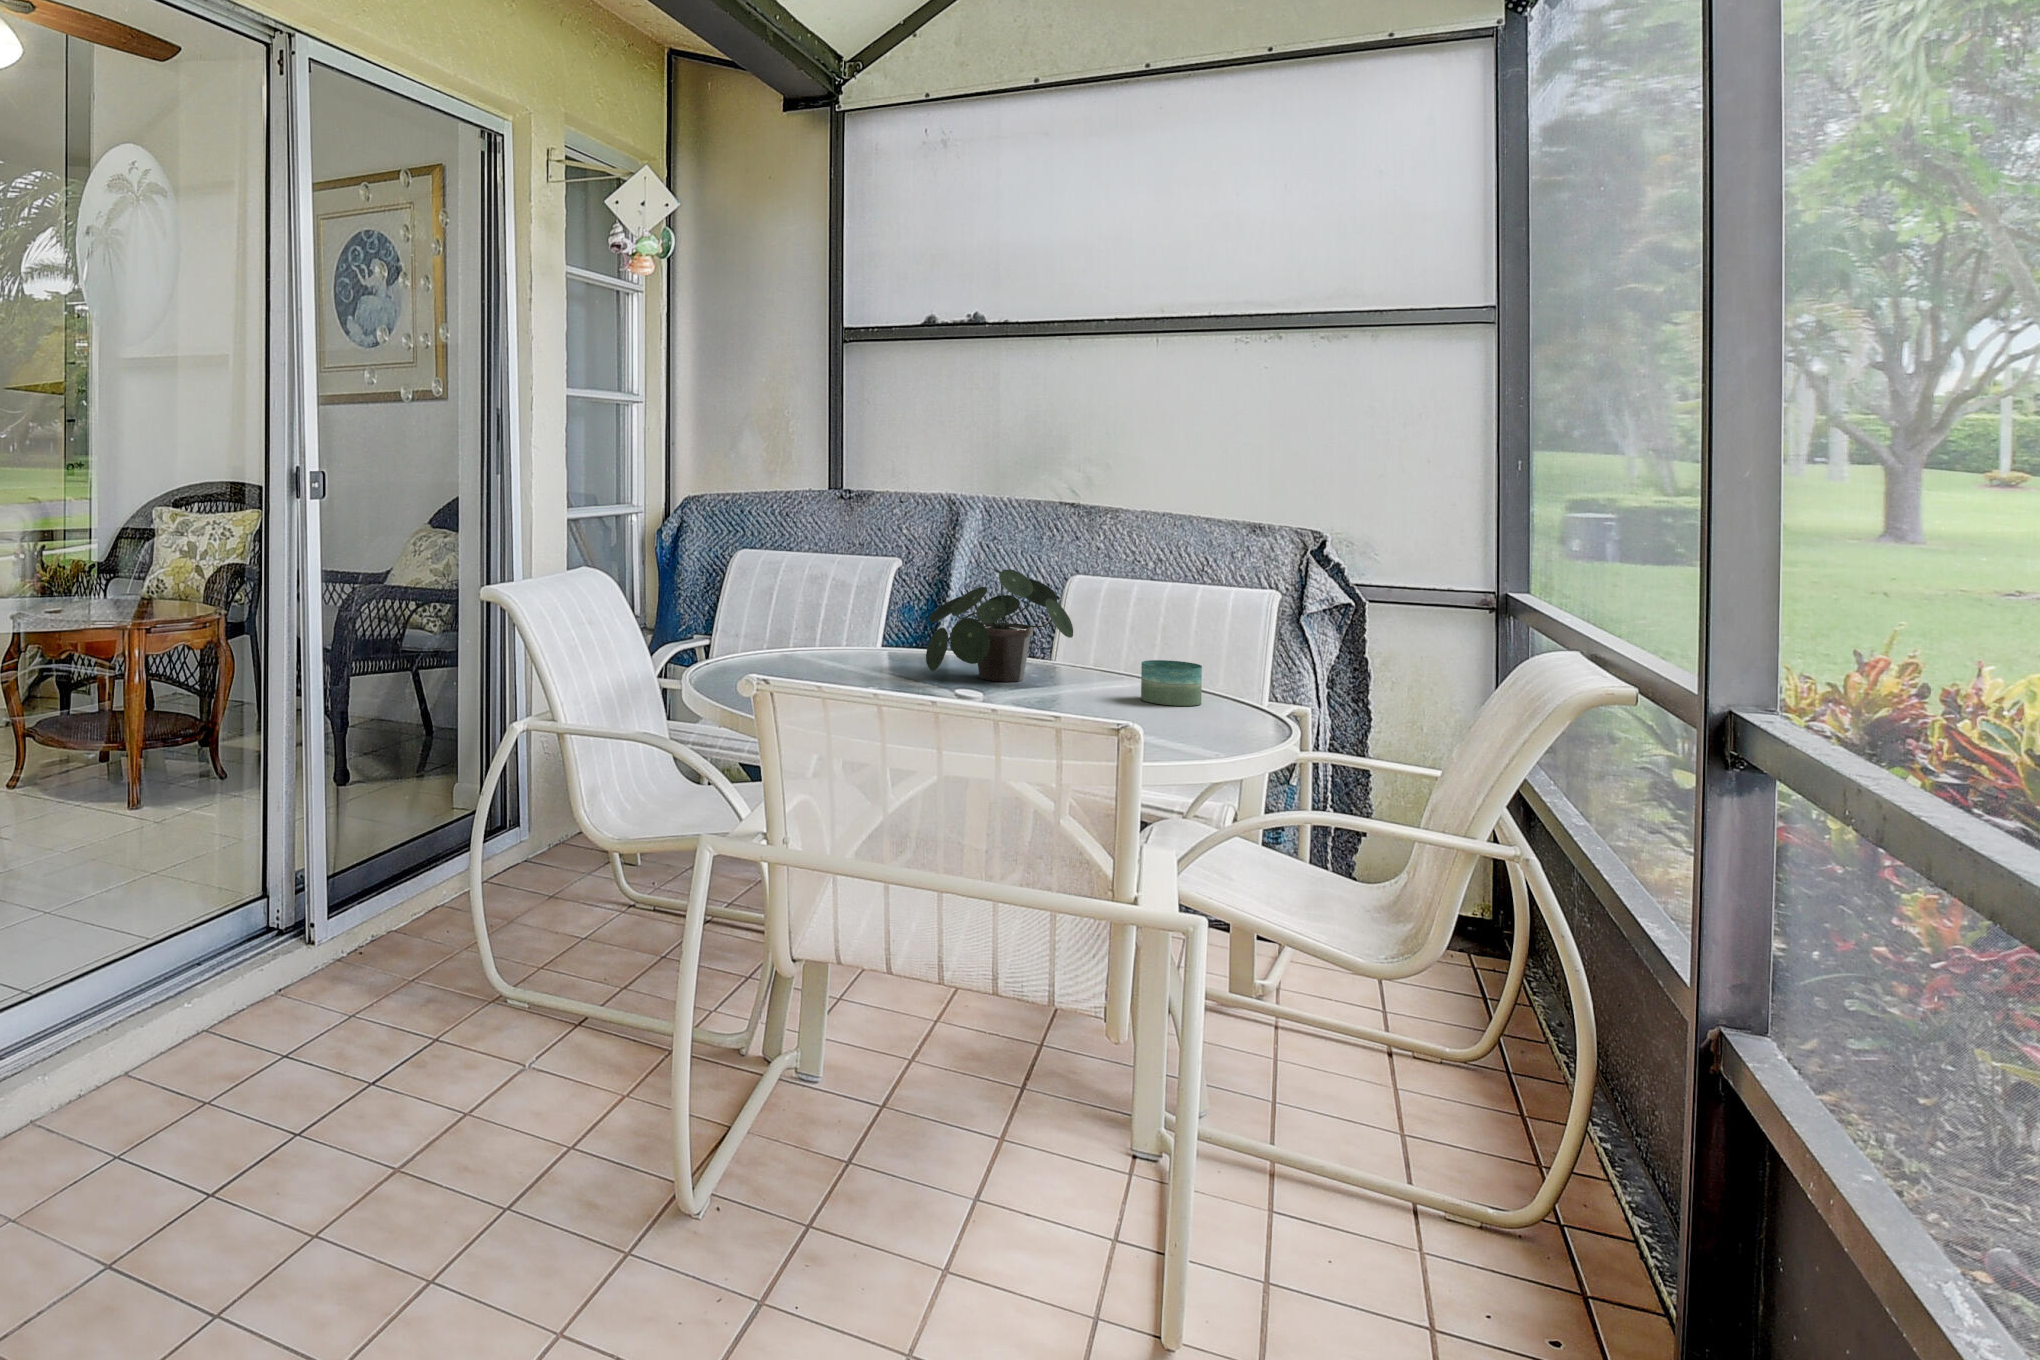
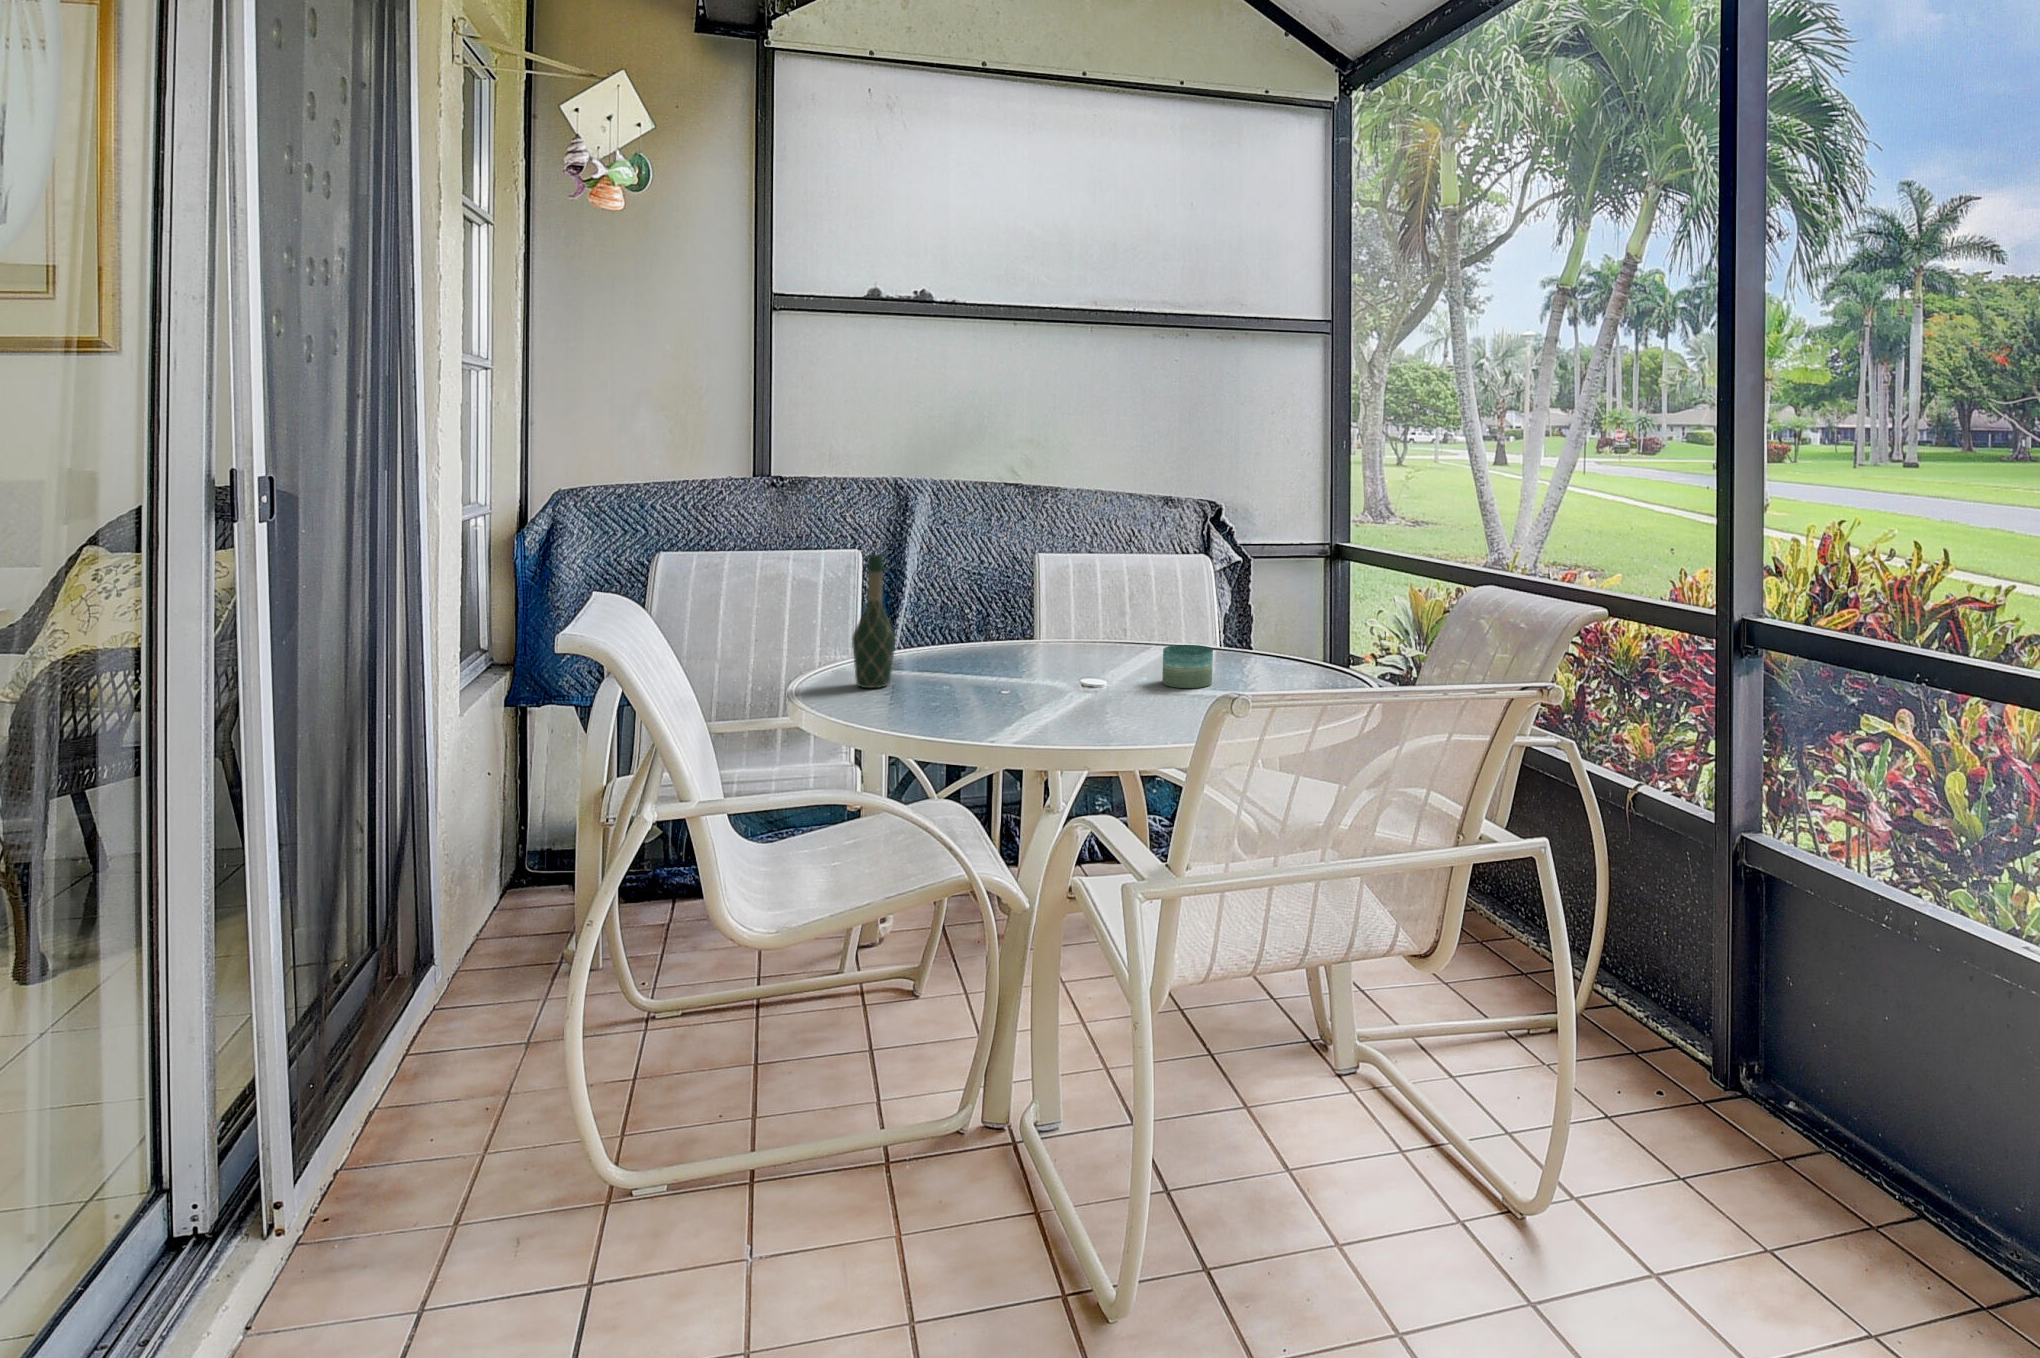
wine bottle: none [832,550,872,672] -> present [852,555,896,688]
potted plant: present [926,568,1073,682] -> none [946,565,1093,680]

